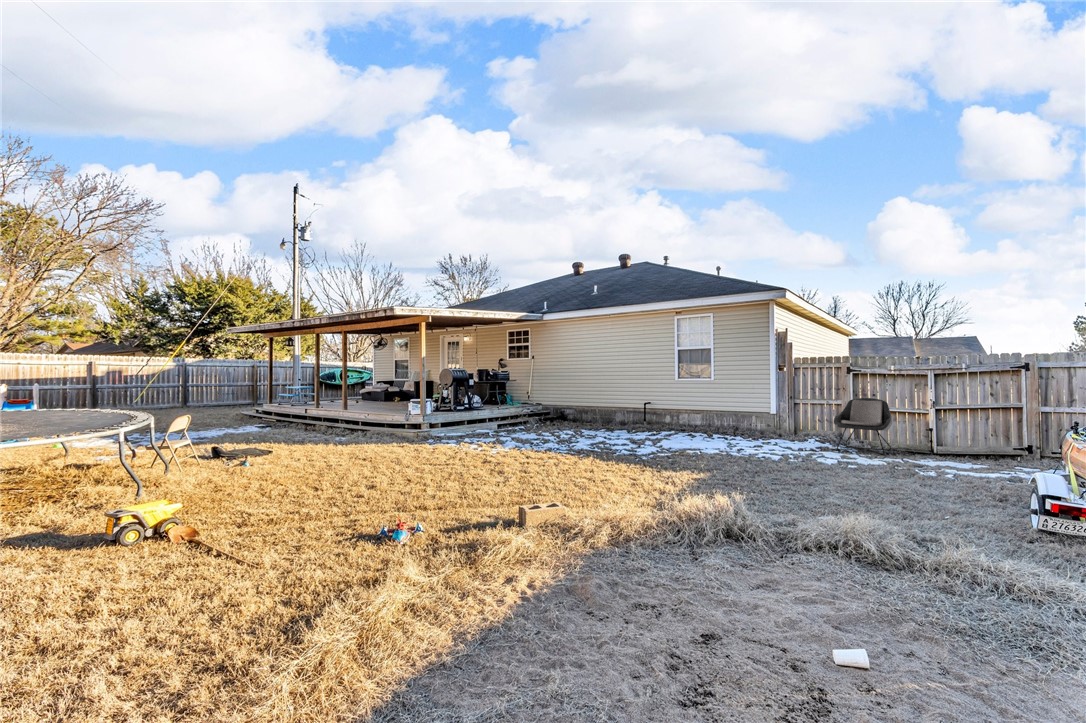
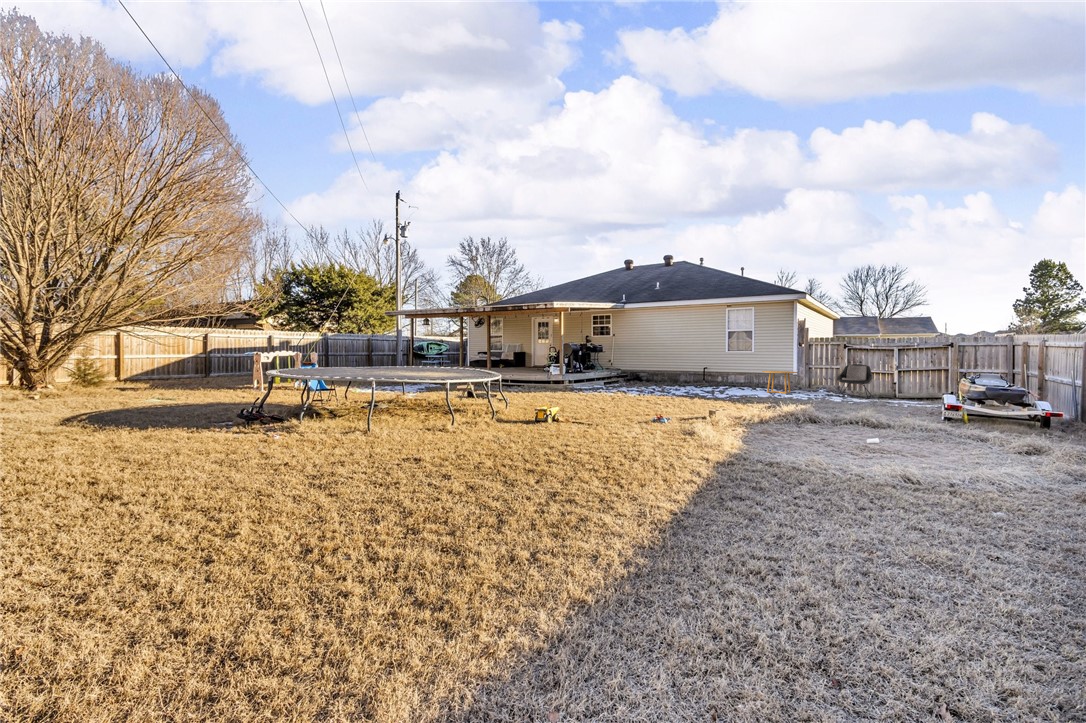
round table: none [722,407,774,444] -> present [762,371,797,394]

